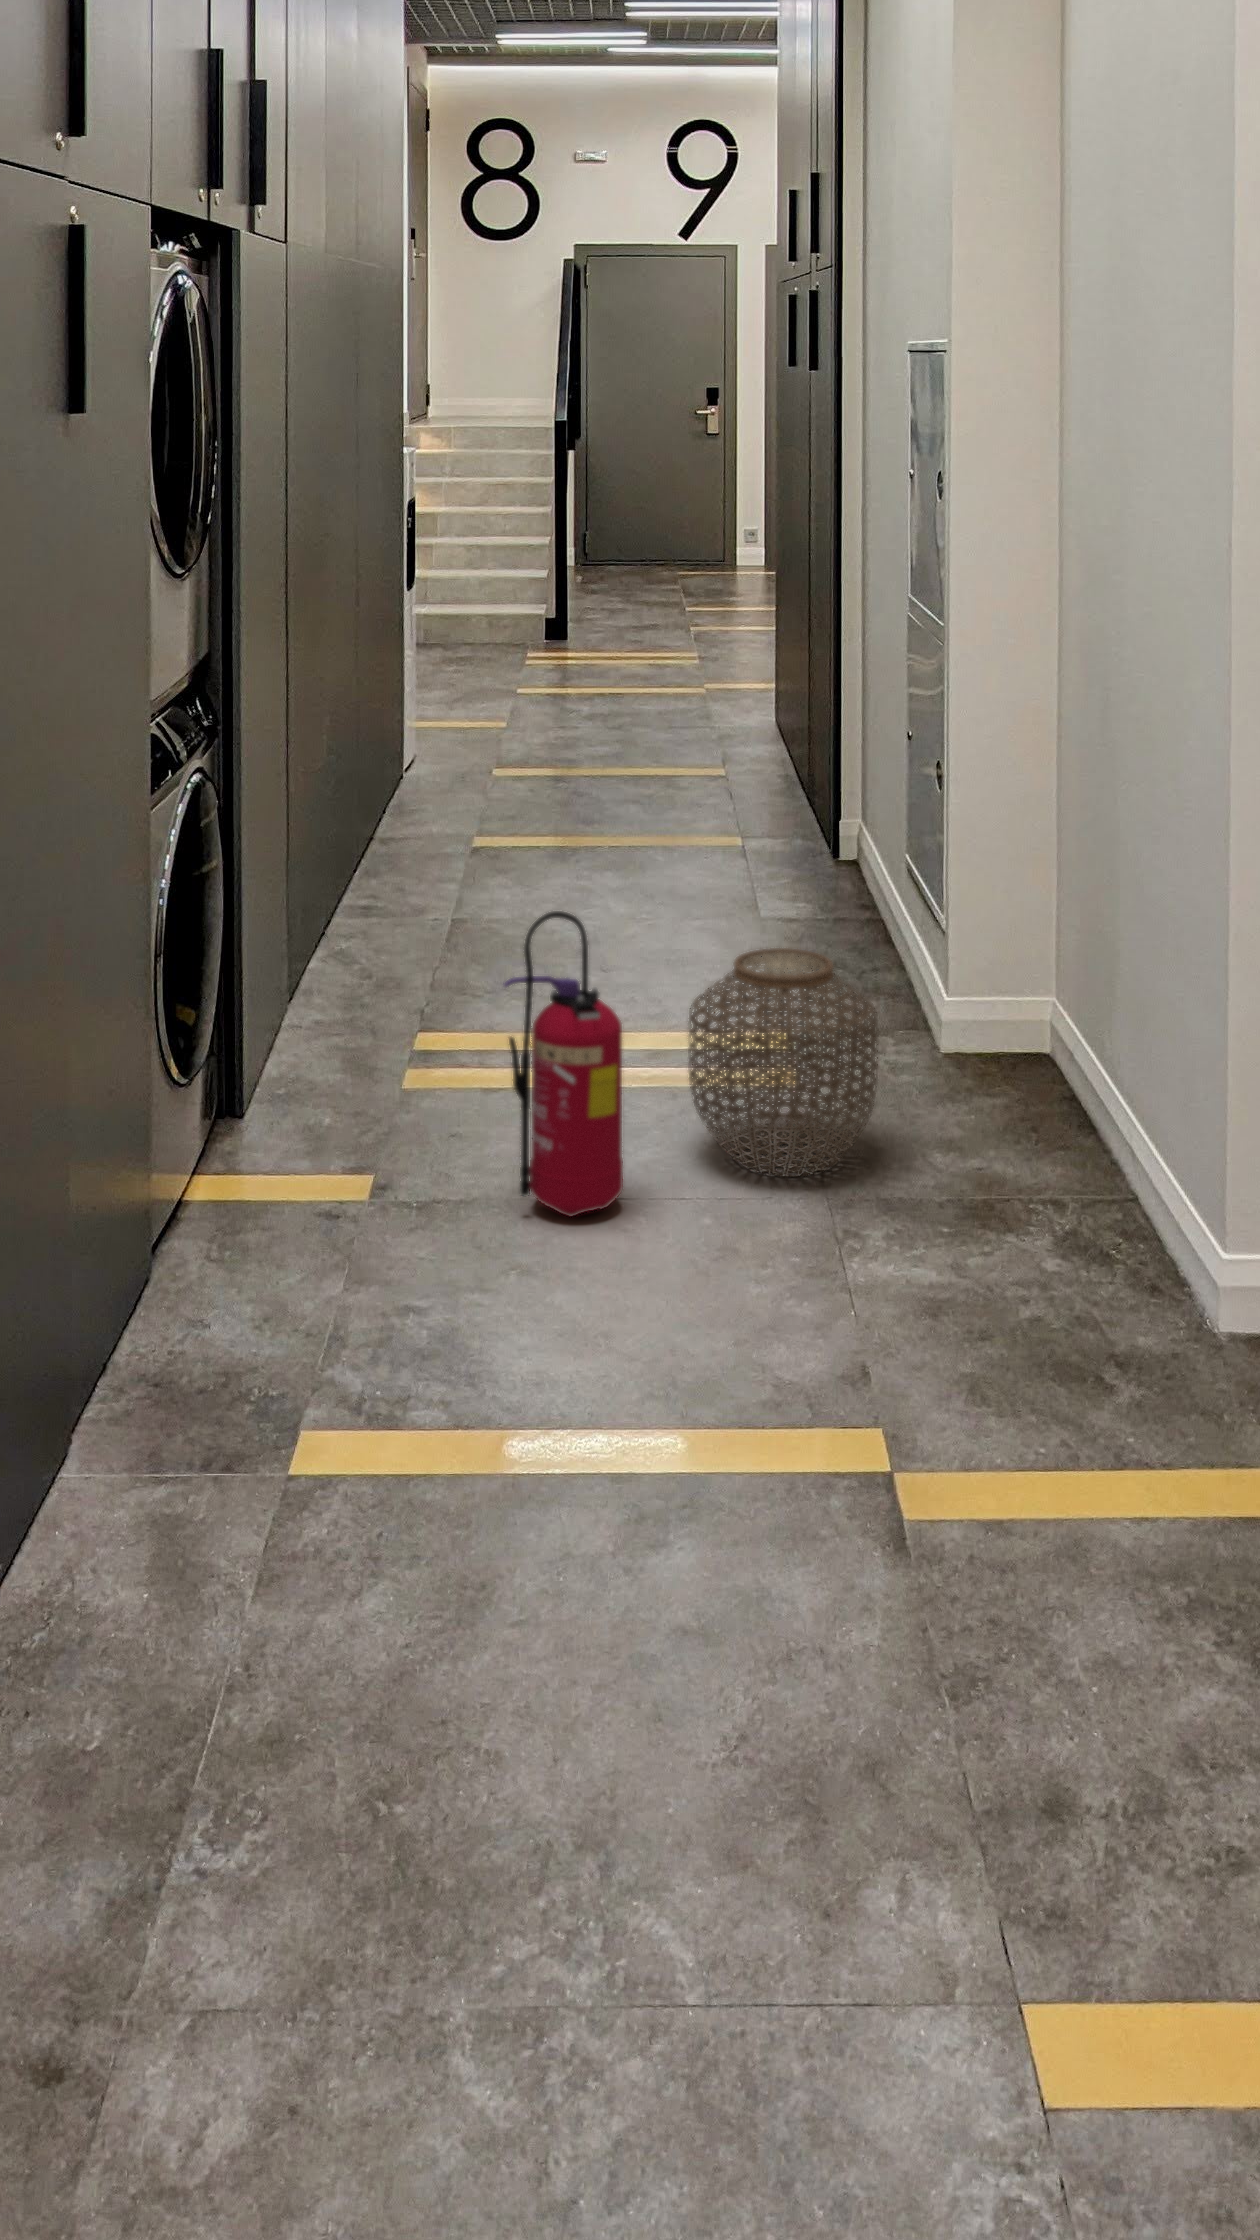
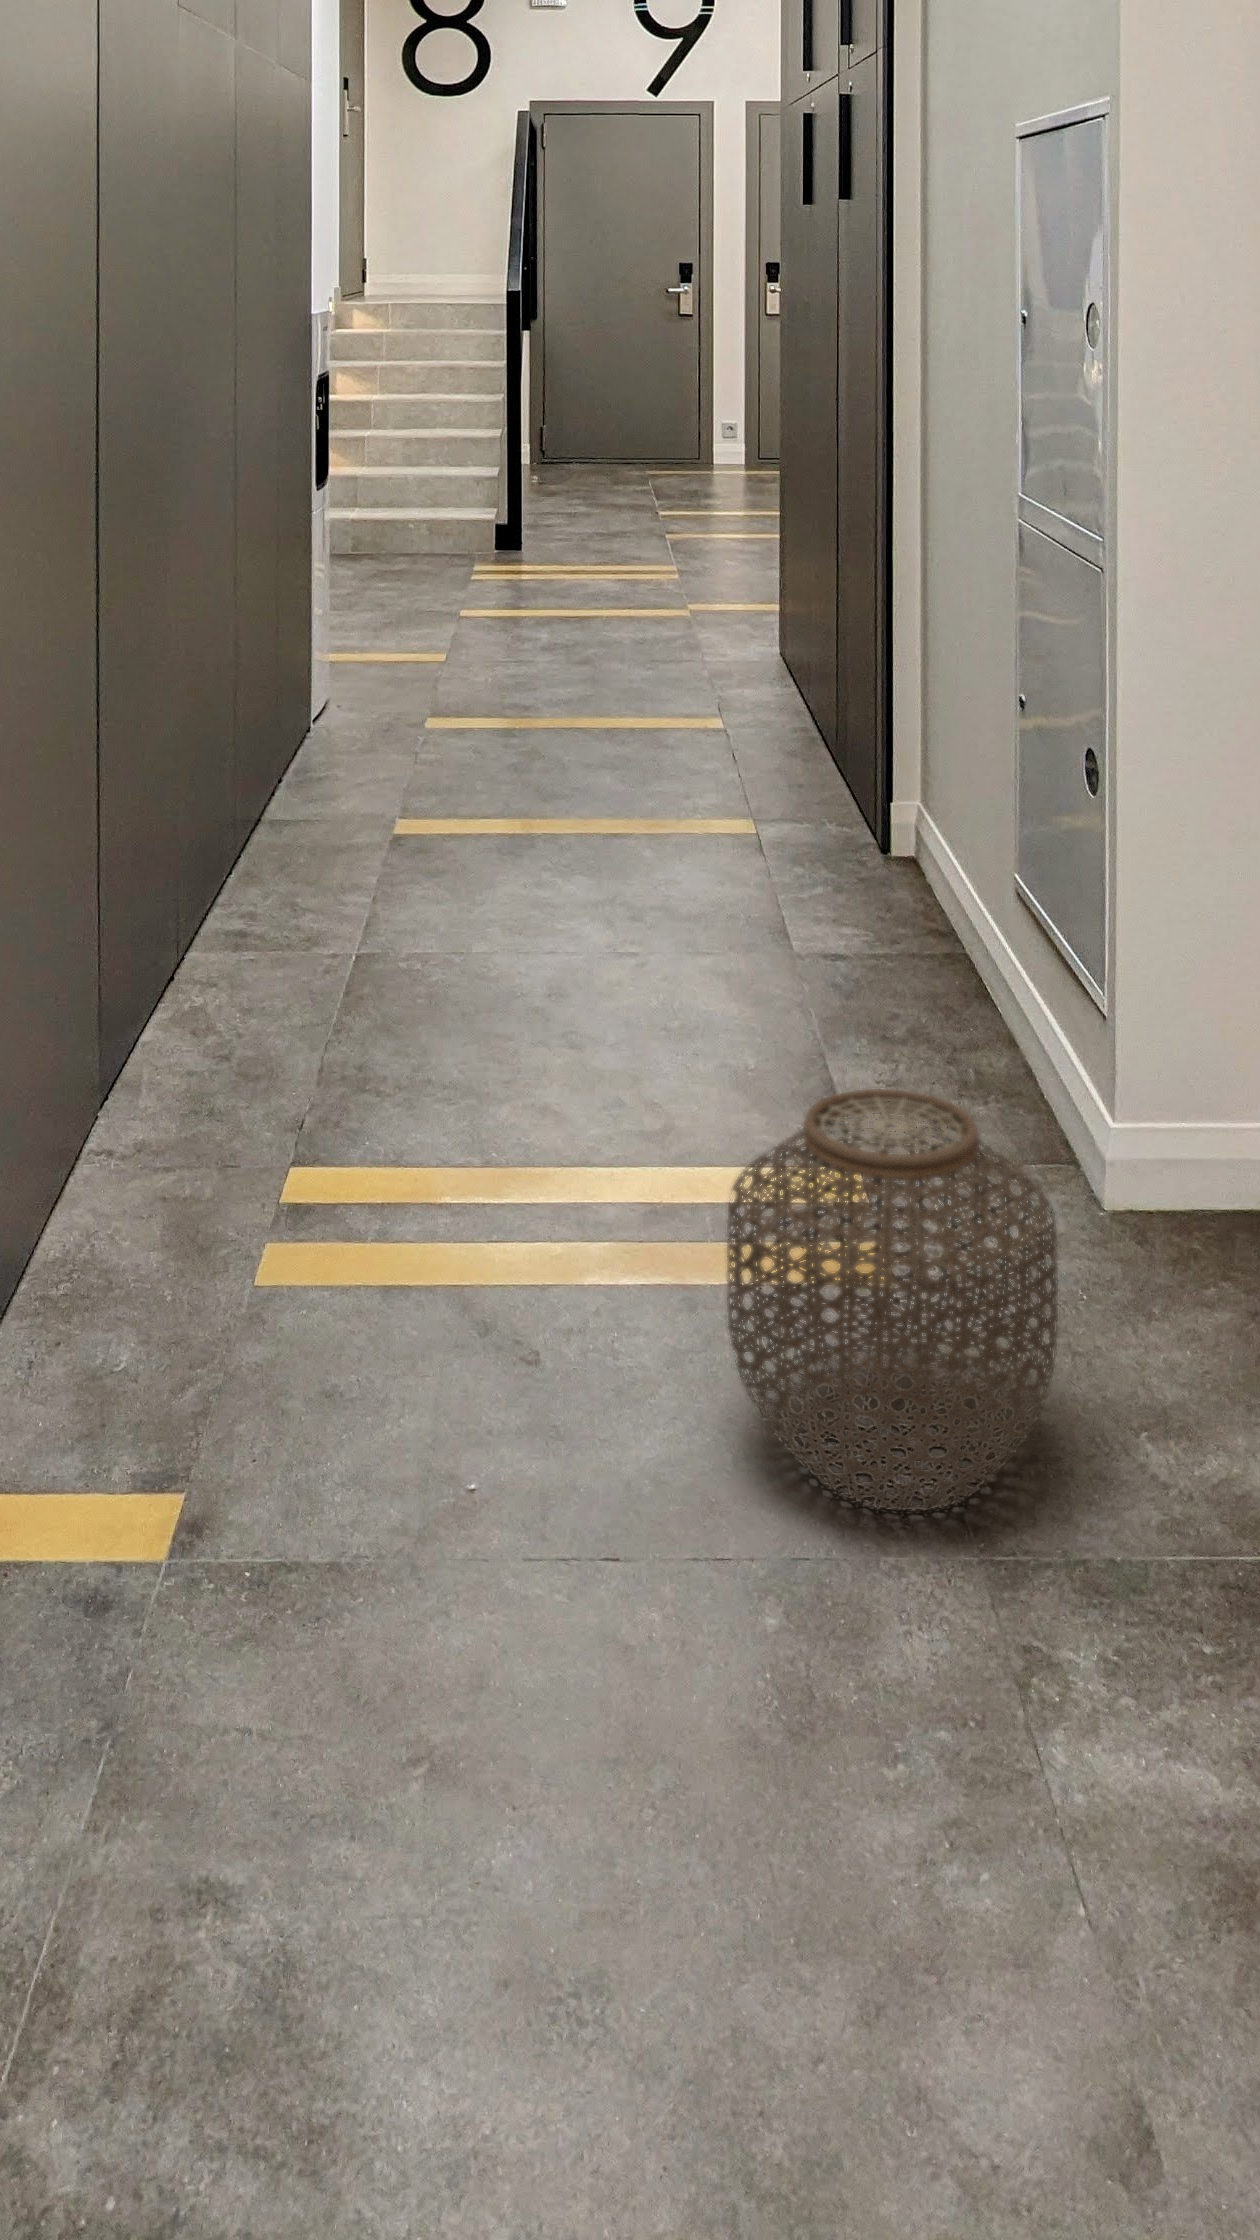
fire extinguisher: present [504,911,623,1216] -> none [401,1059,620,1624]

